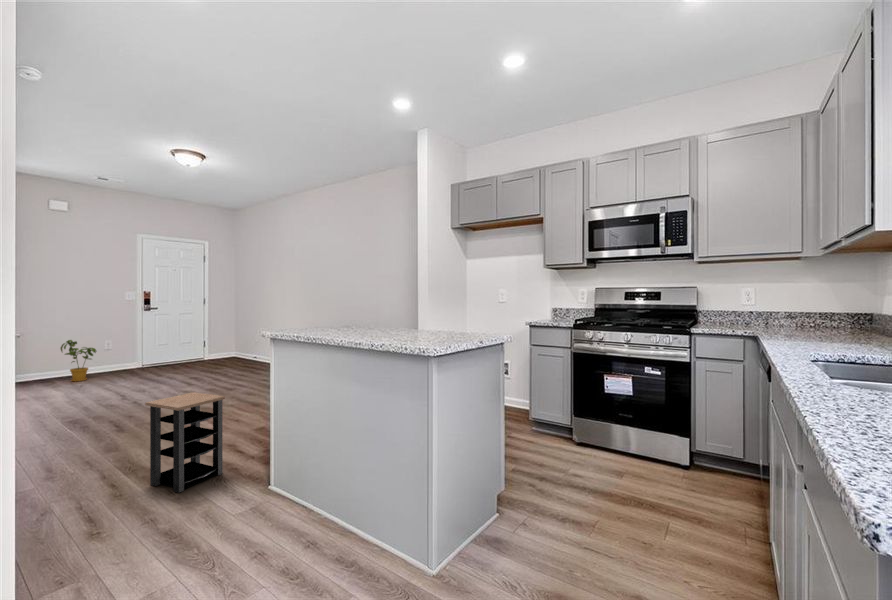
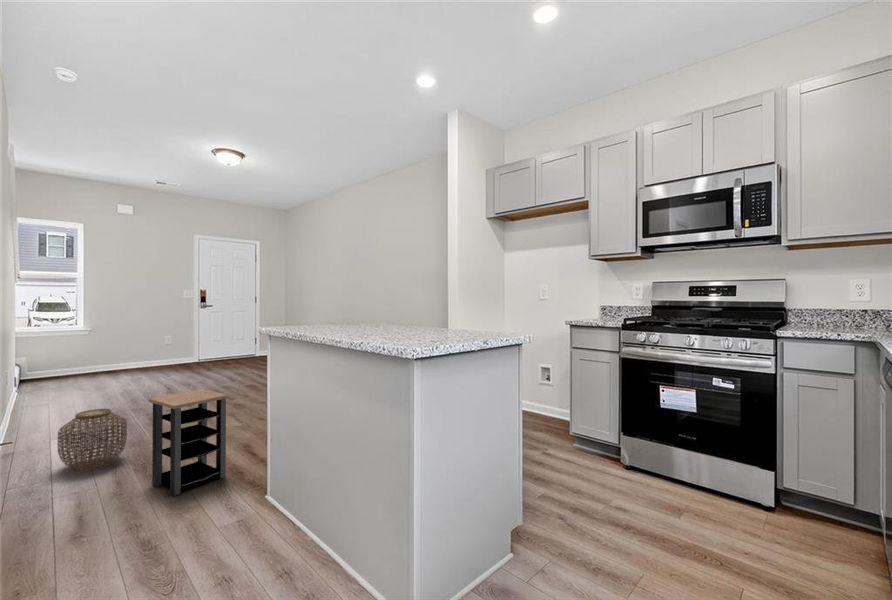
house plant: present [61,340,96,381] -> none [127,334,158,373]
woven basket: none [41,416,110,479] -> present [58,409,127,471]

